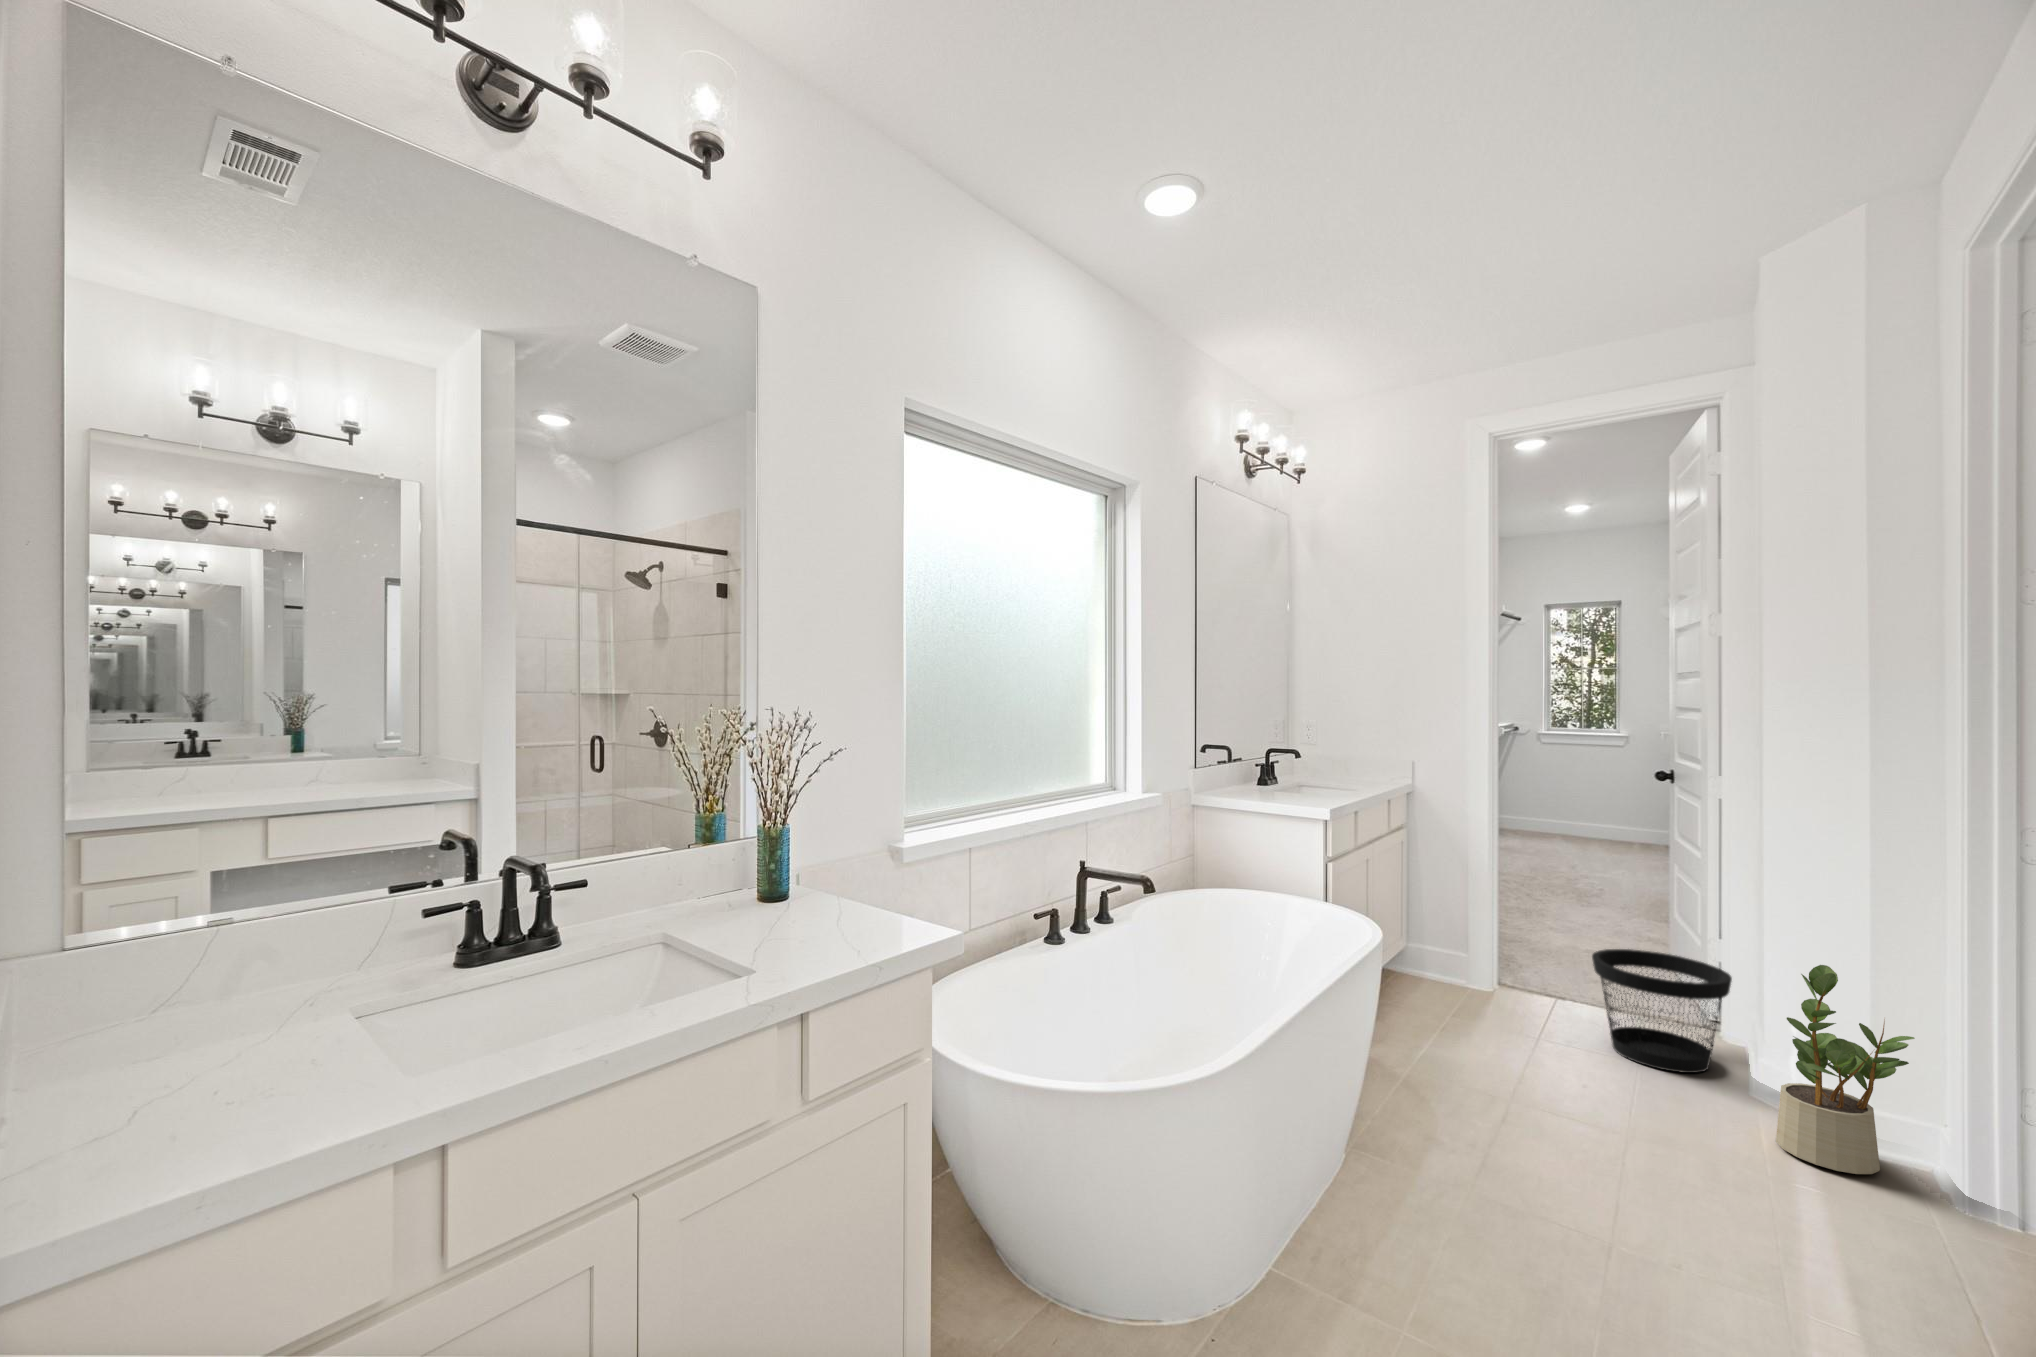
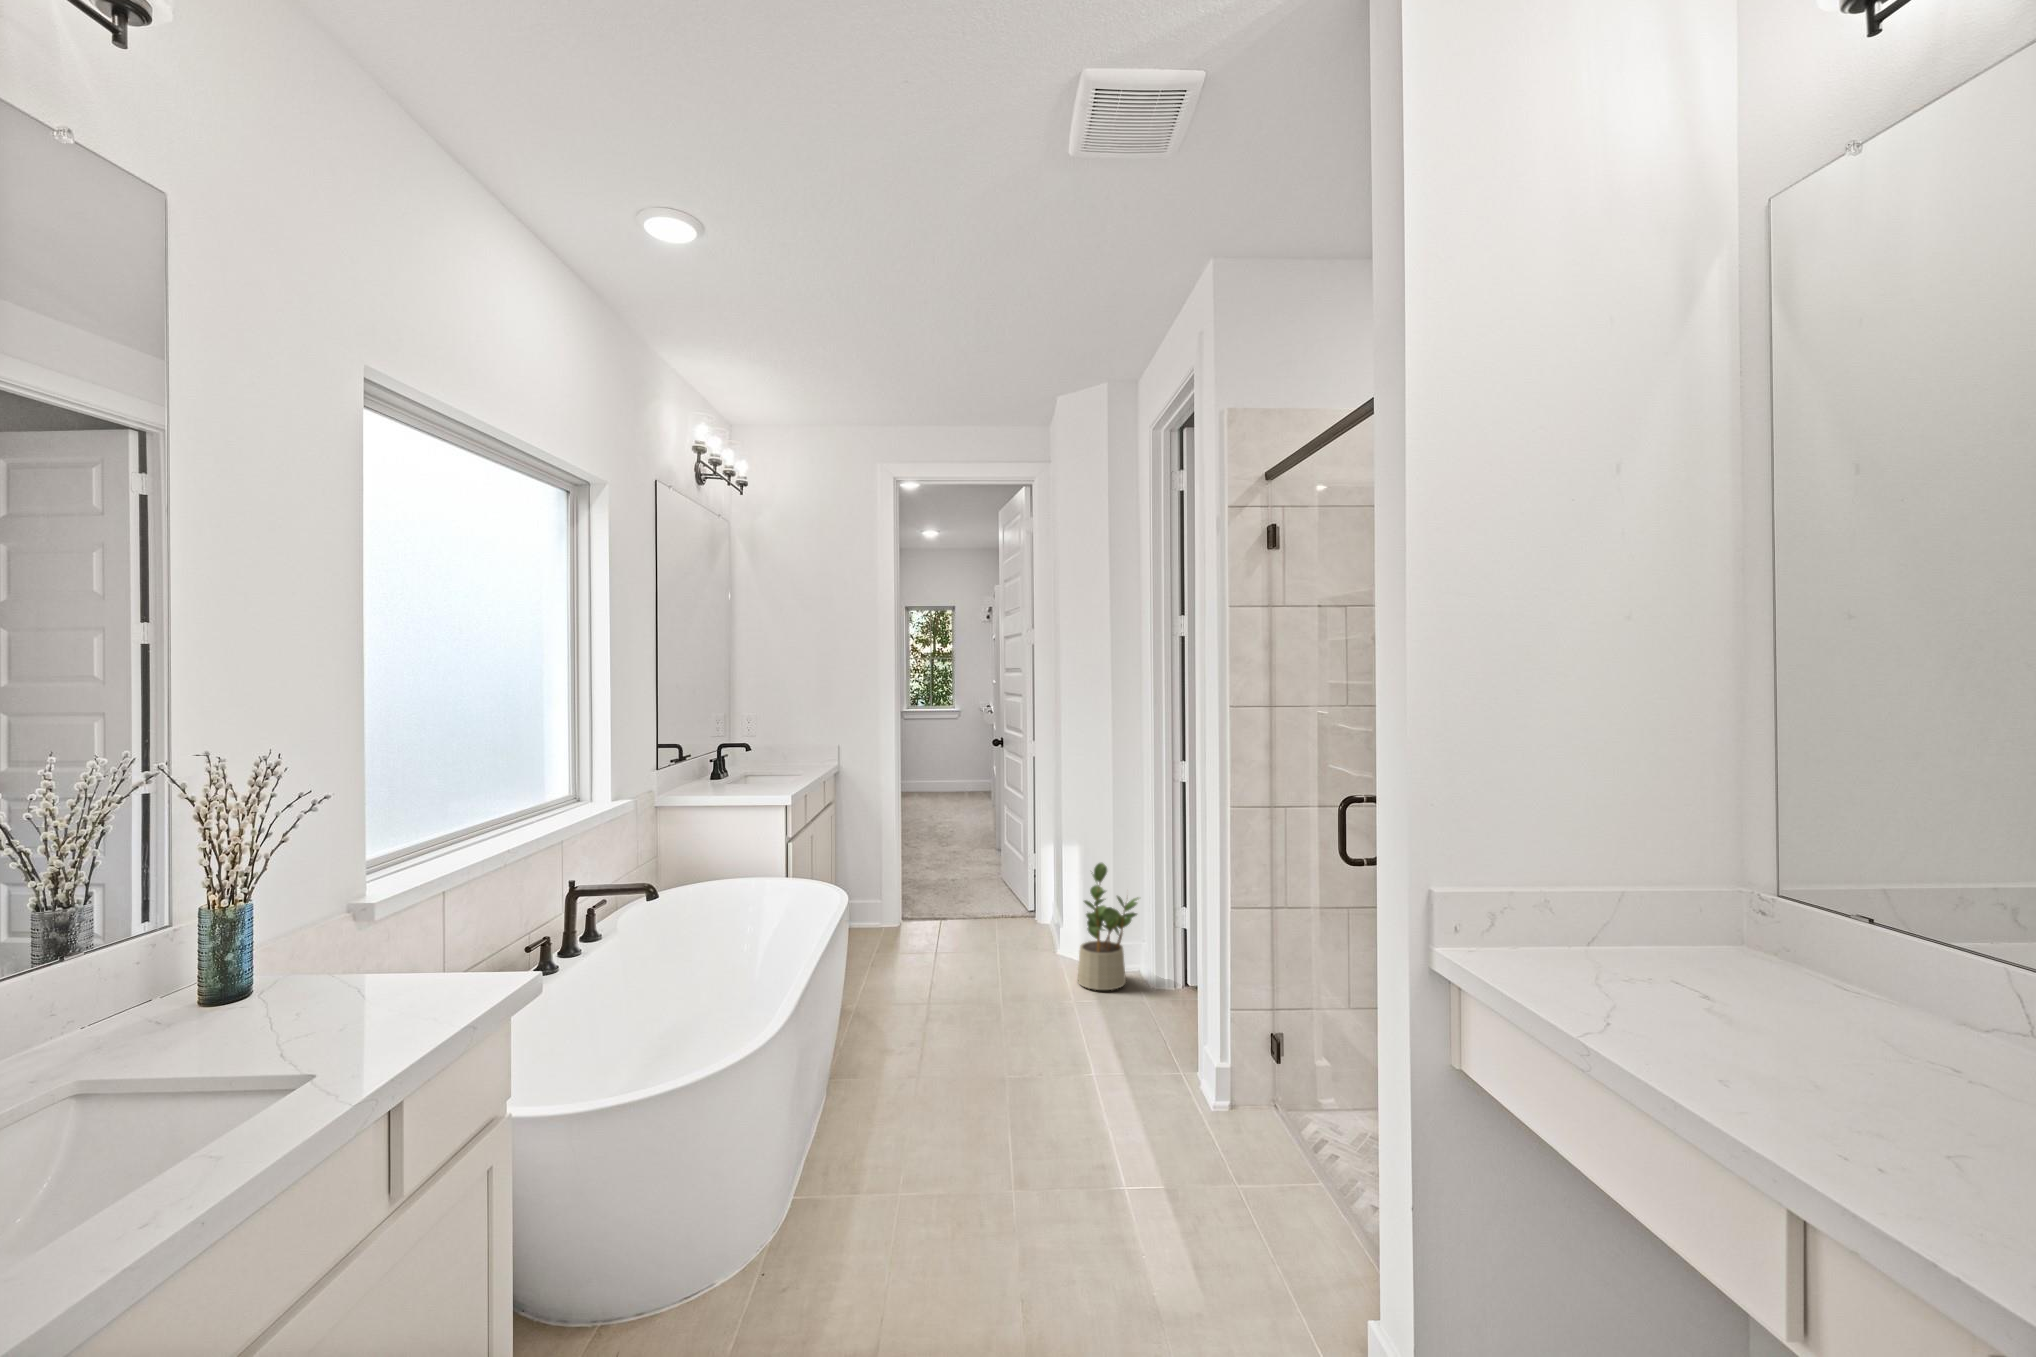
wastebasket: present [1592,949,1732,1073] -> none [969,873,1049,956]

